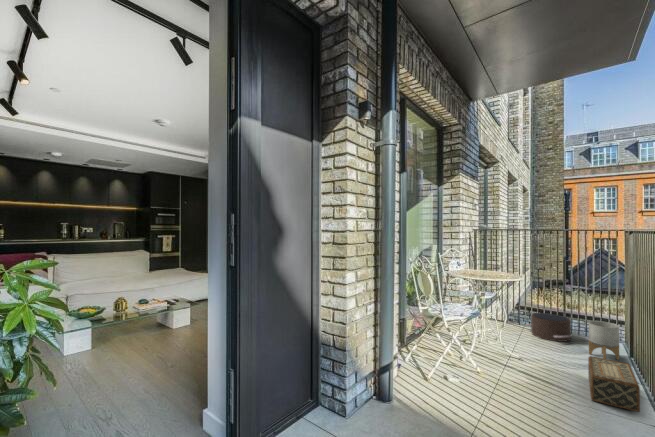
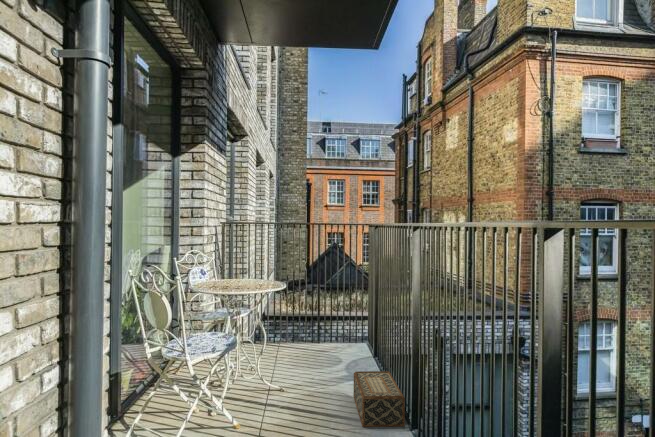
pouf: present [526,313,572,342] -> none [280,325,331,358]
planter: present [589,321,619,360] -> none [347,326,374,371]

